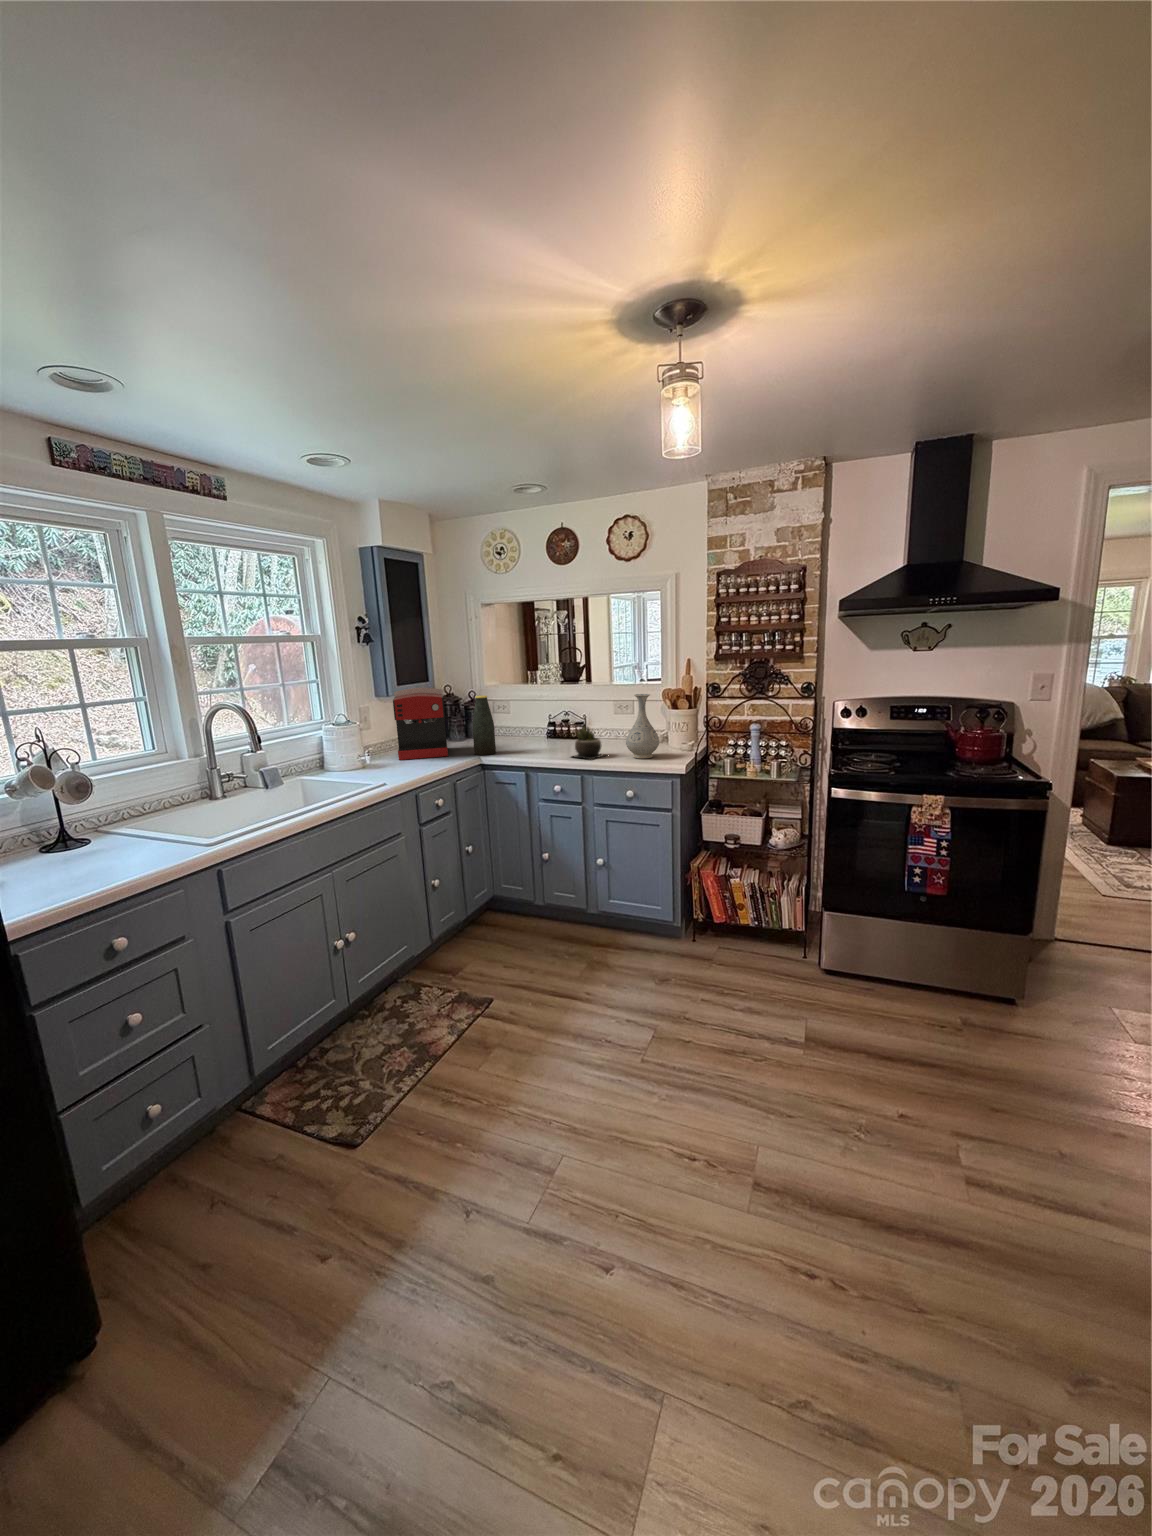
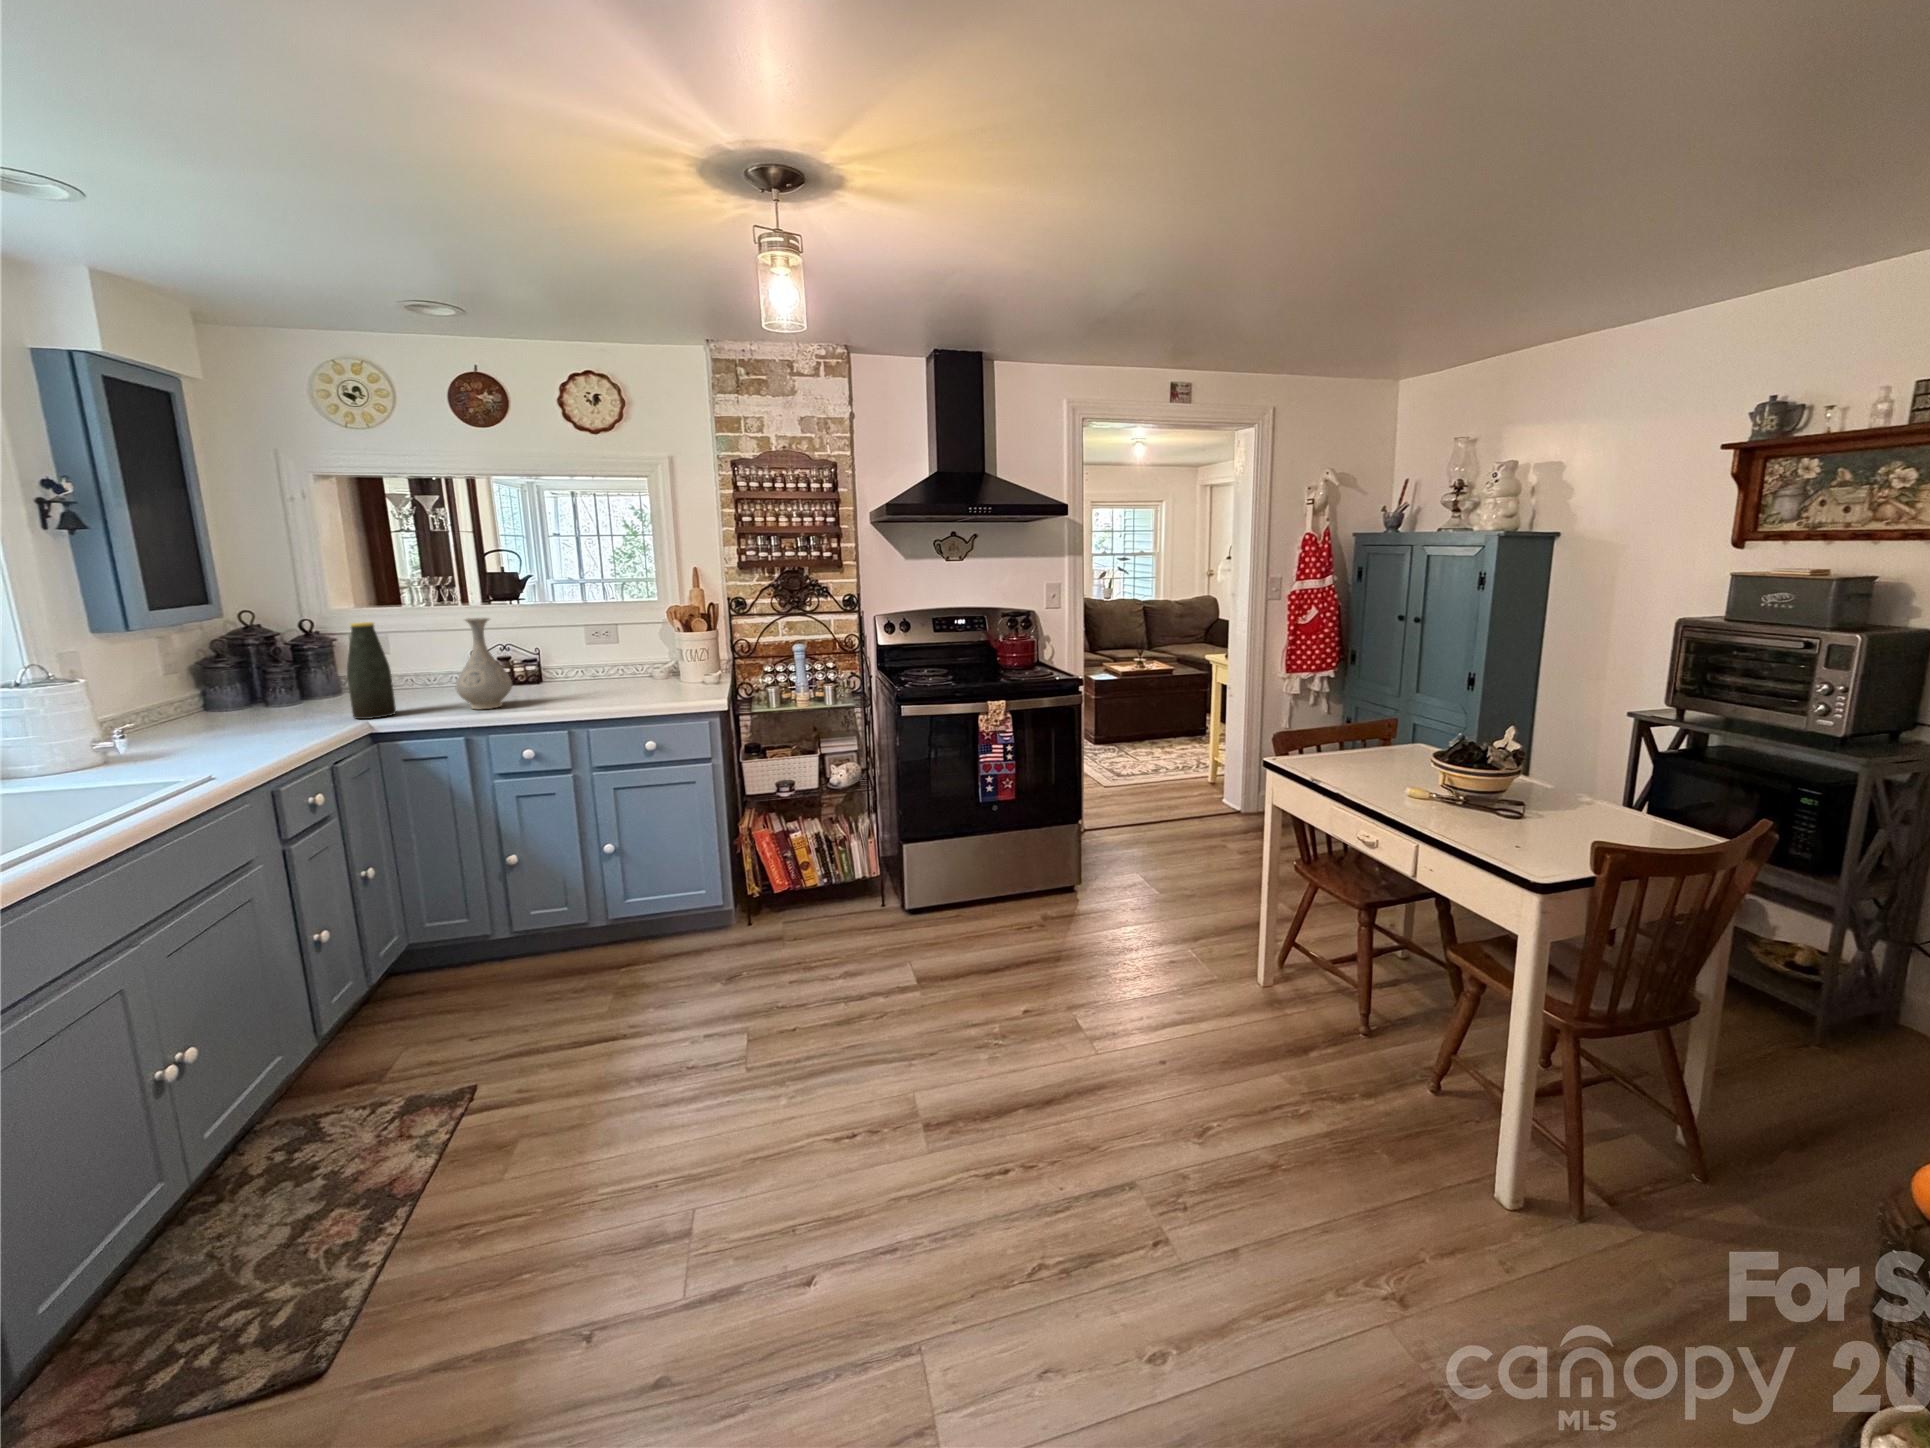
coffee maker: present [393,688,448,760] -> none [148,612,298,742]
vase: present [626,694,659,759] -> present [456,618,512,709]
succulent plant: present [573,728,605,759] -> none [544,659,604,706]

